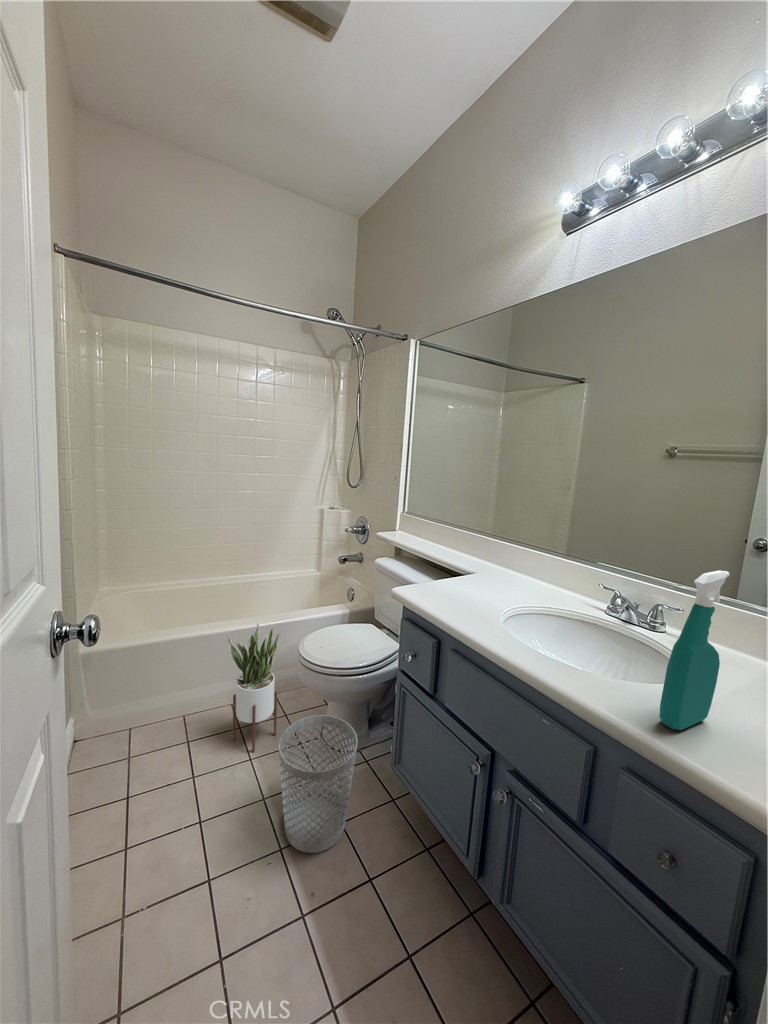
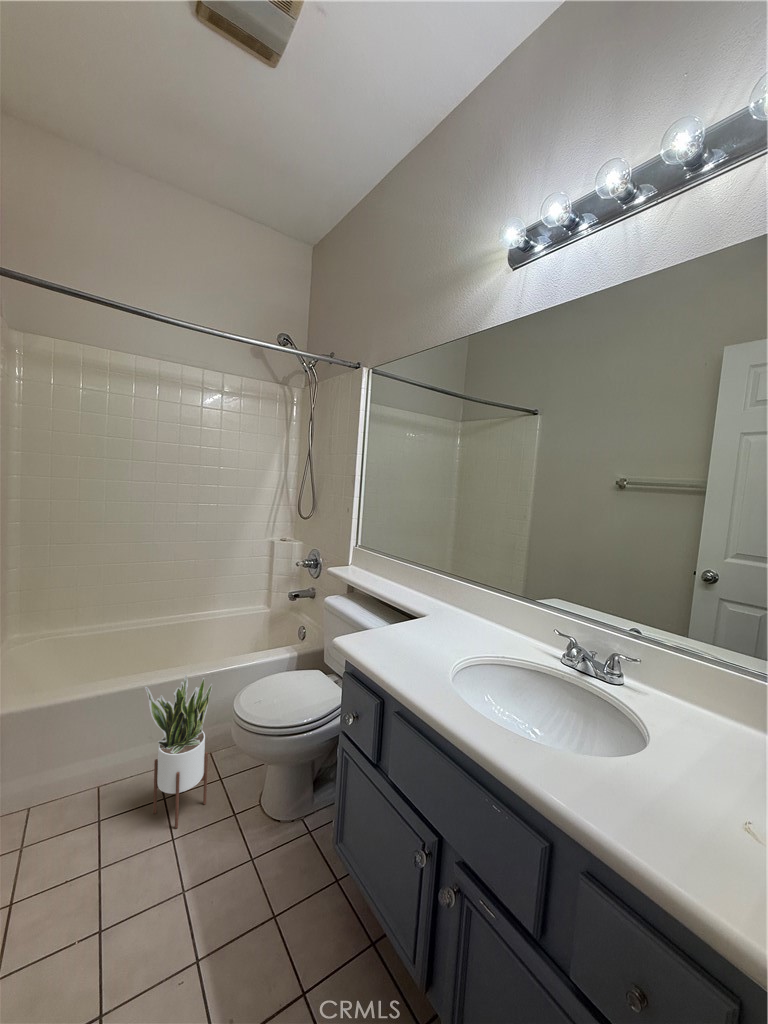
spray bottle: present [660,570,730,730] -> none [624,634,693,829]
wastebasket: present [279,715,358,853] -> none [197,784,293,963]

